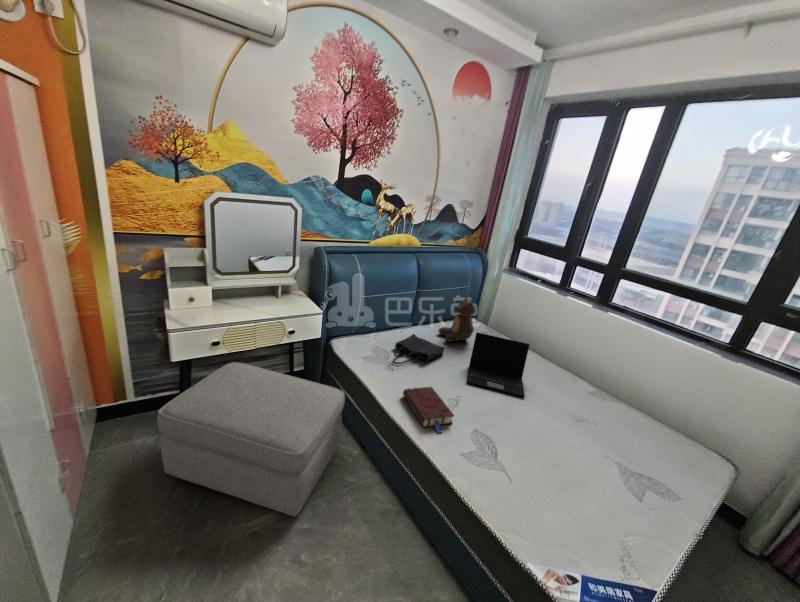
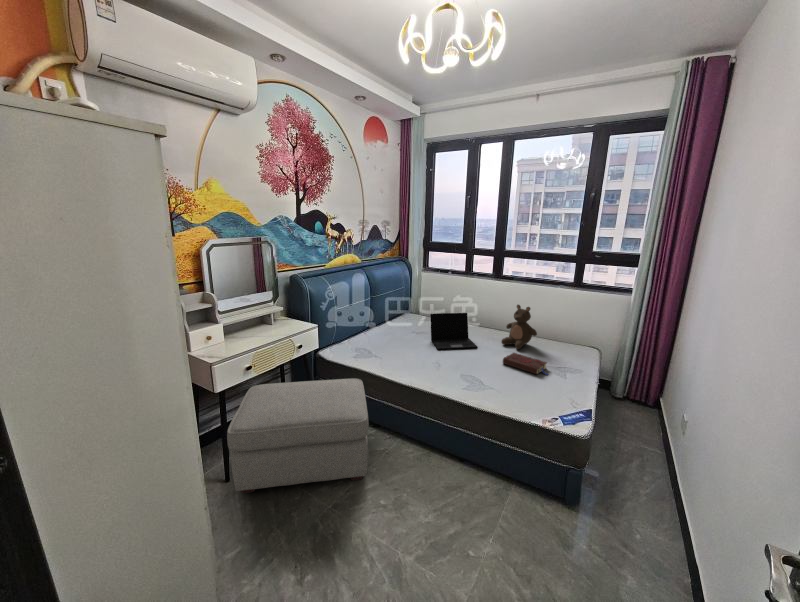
stuffed bear: present [439,295,475,342] -> present [501,305,537,349]
tote bag: present [393,334,444,364] -> none [373,329,409,352]
book: present [403,387,454,433] -> present [503,353,548,375]

